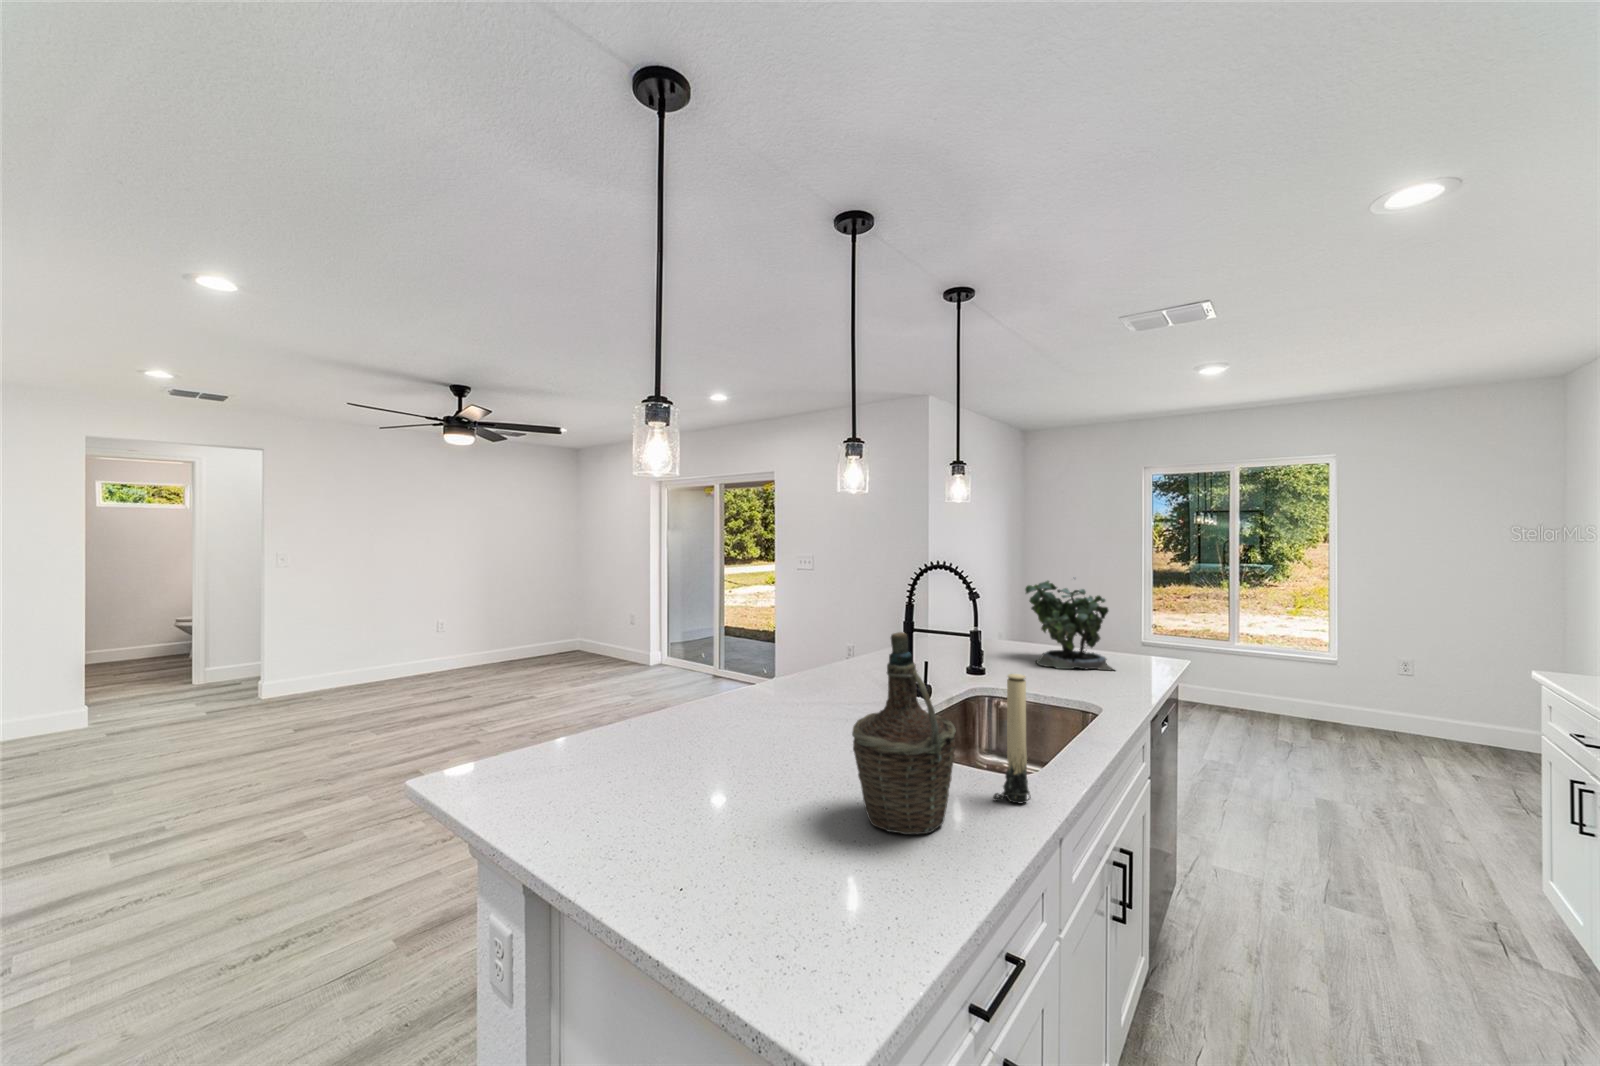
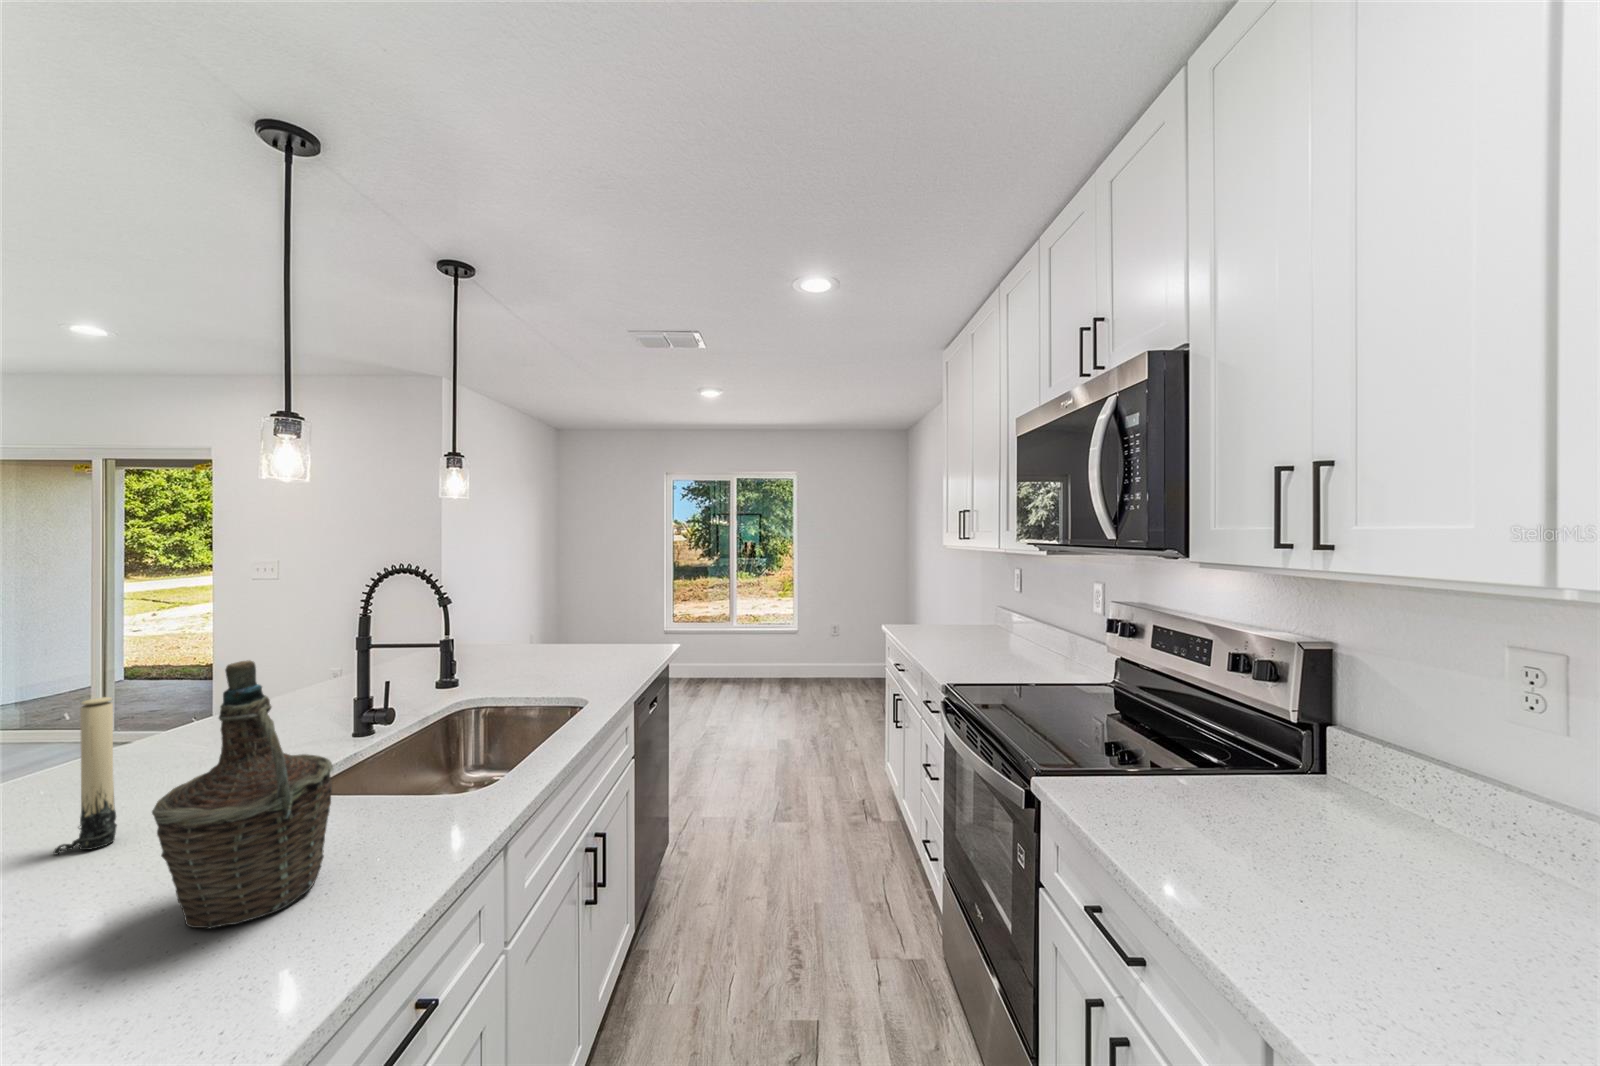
potted plant: present [1025,581,1114,671] -> none [532,574,618,666]
candle: present [993,674,1030,803] -> present [53,697,117,855]

